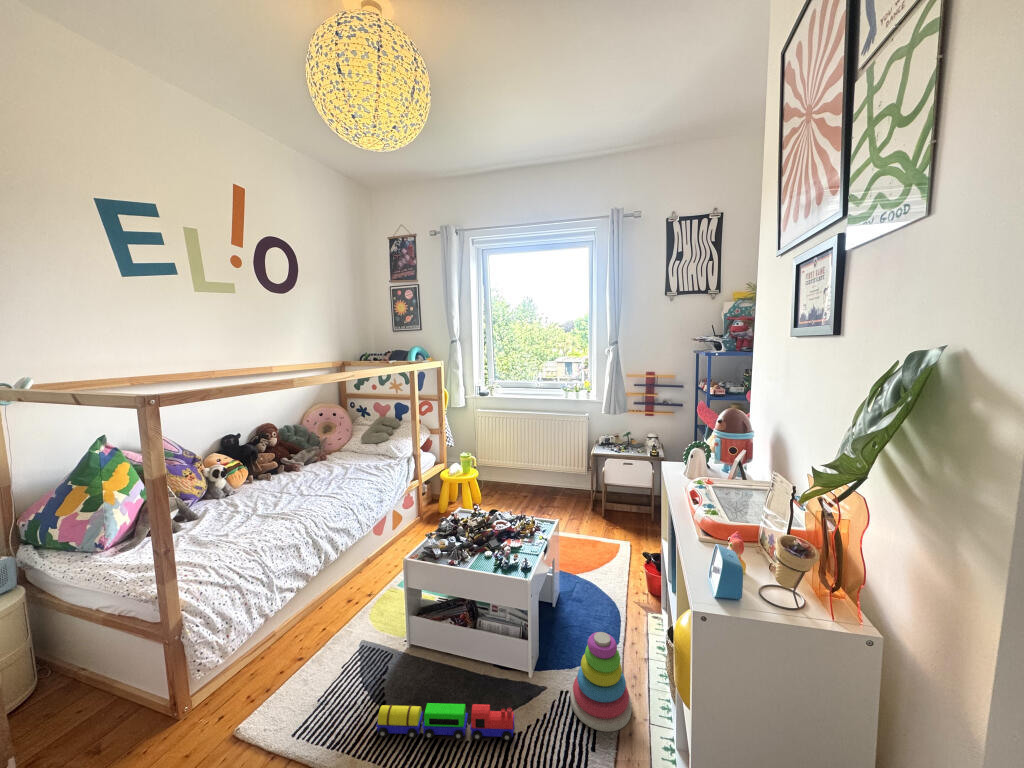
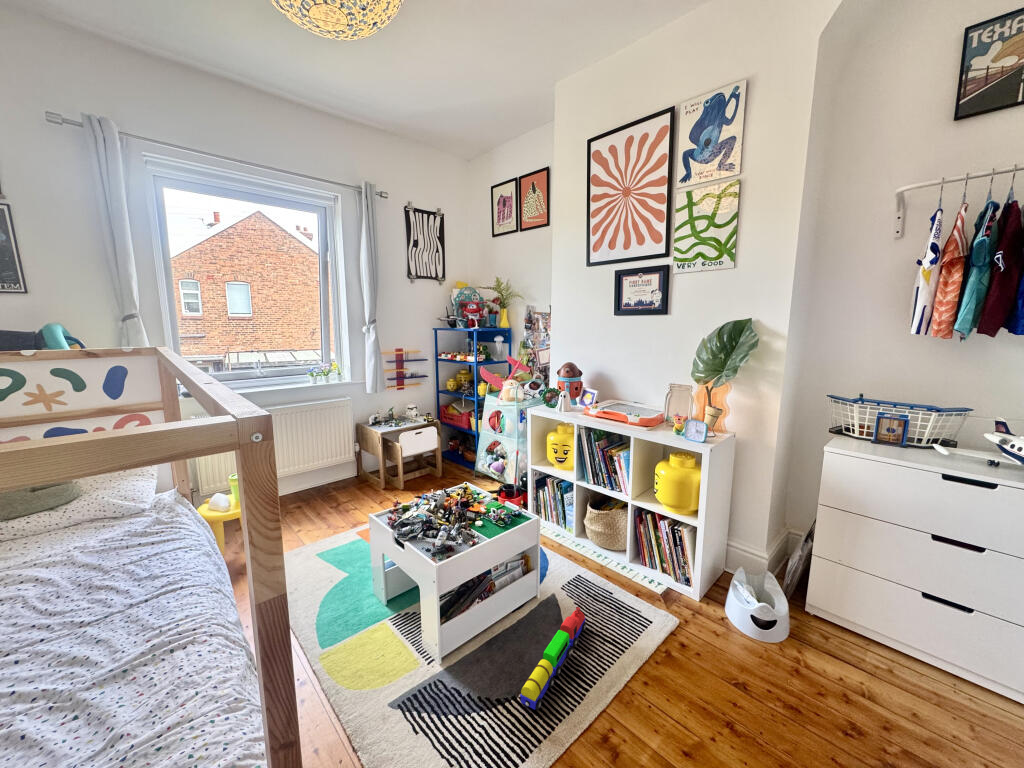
stacking toy: present [570,632,632,732] -> none [556,527,601,591]

